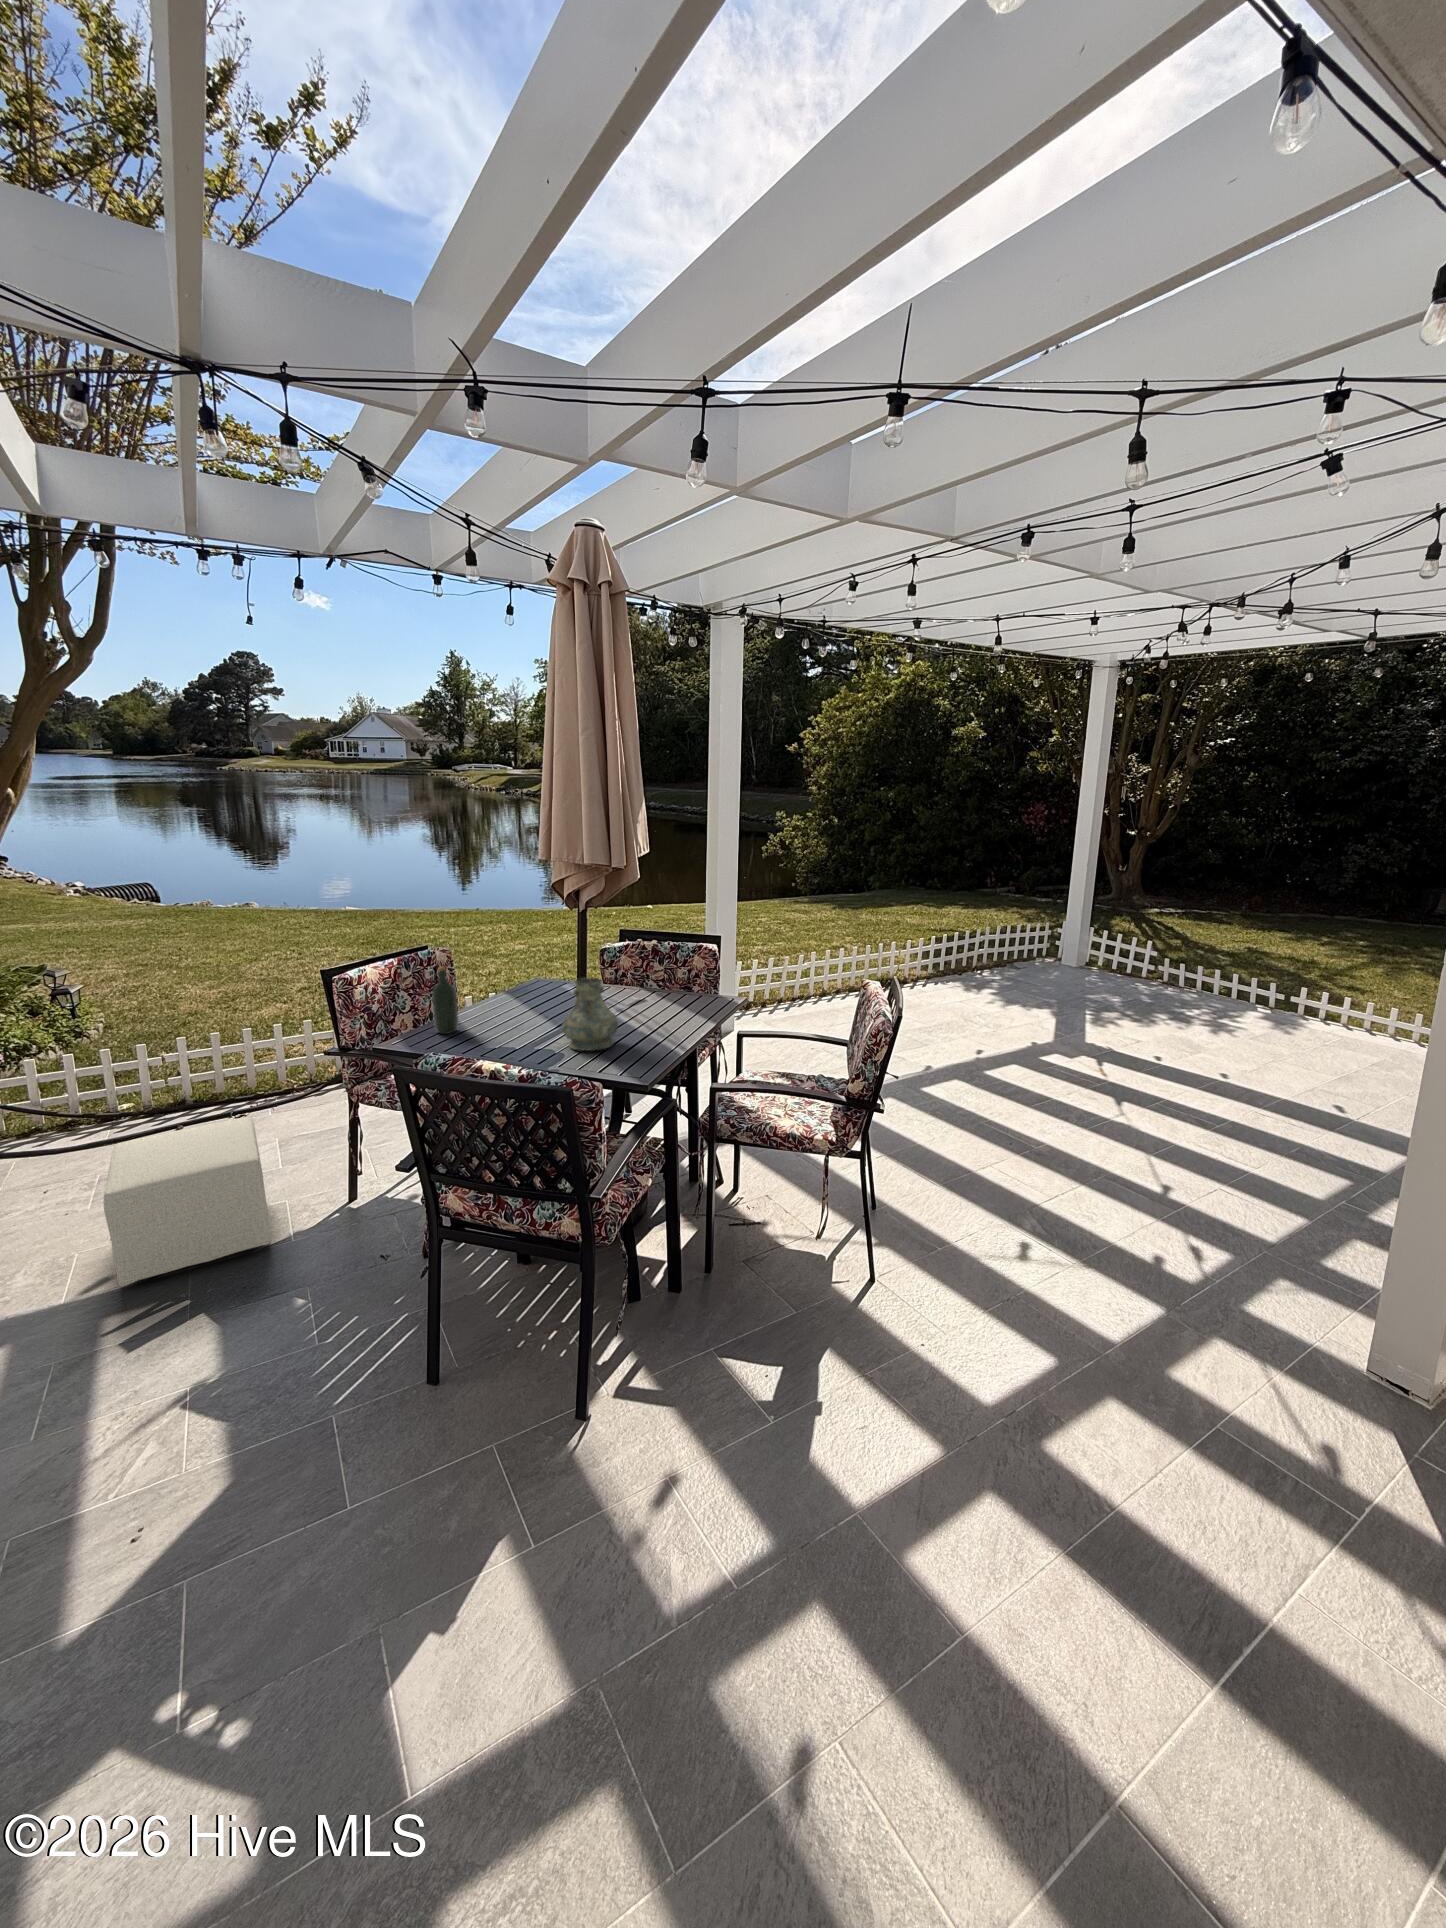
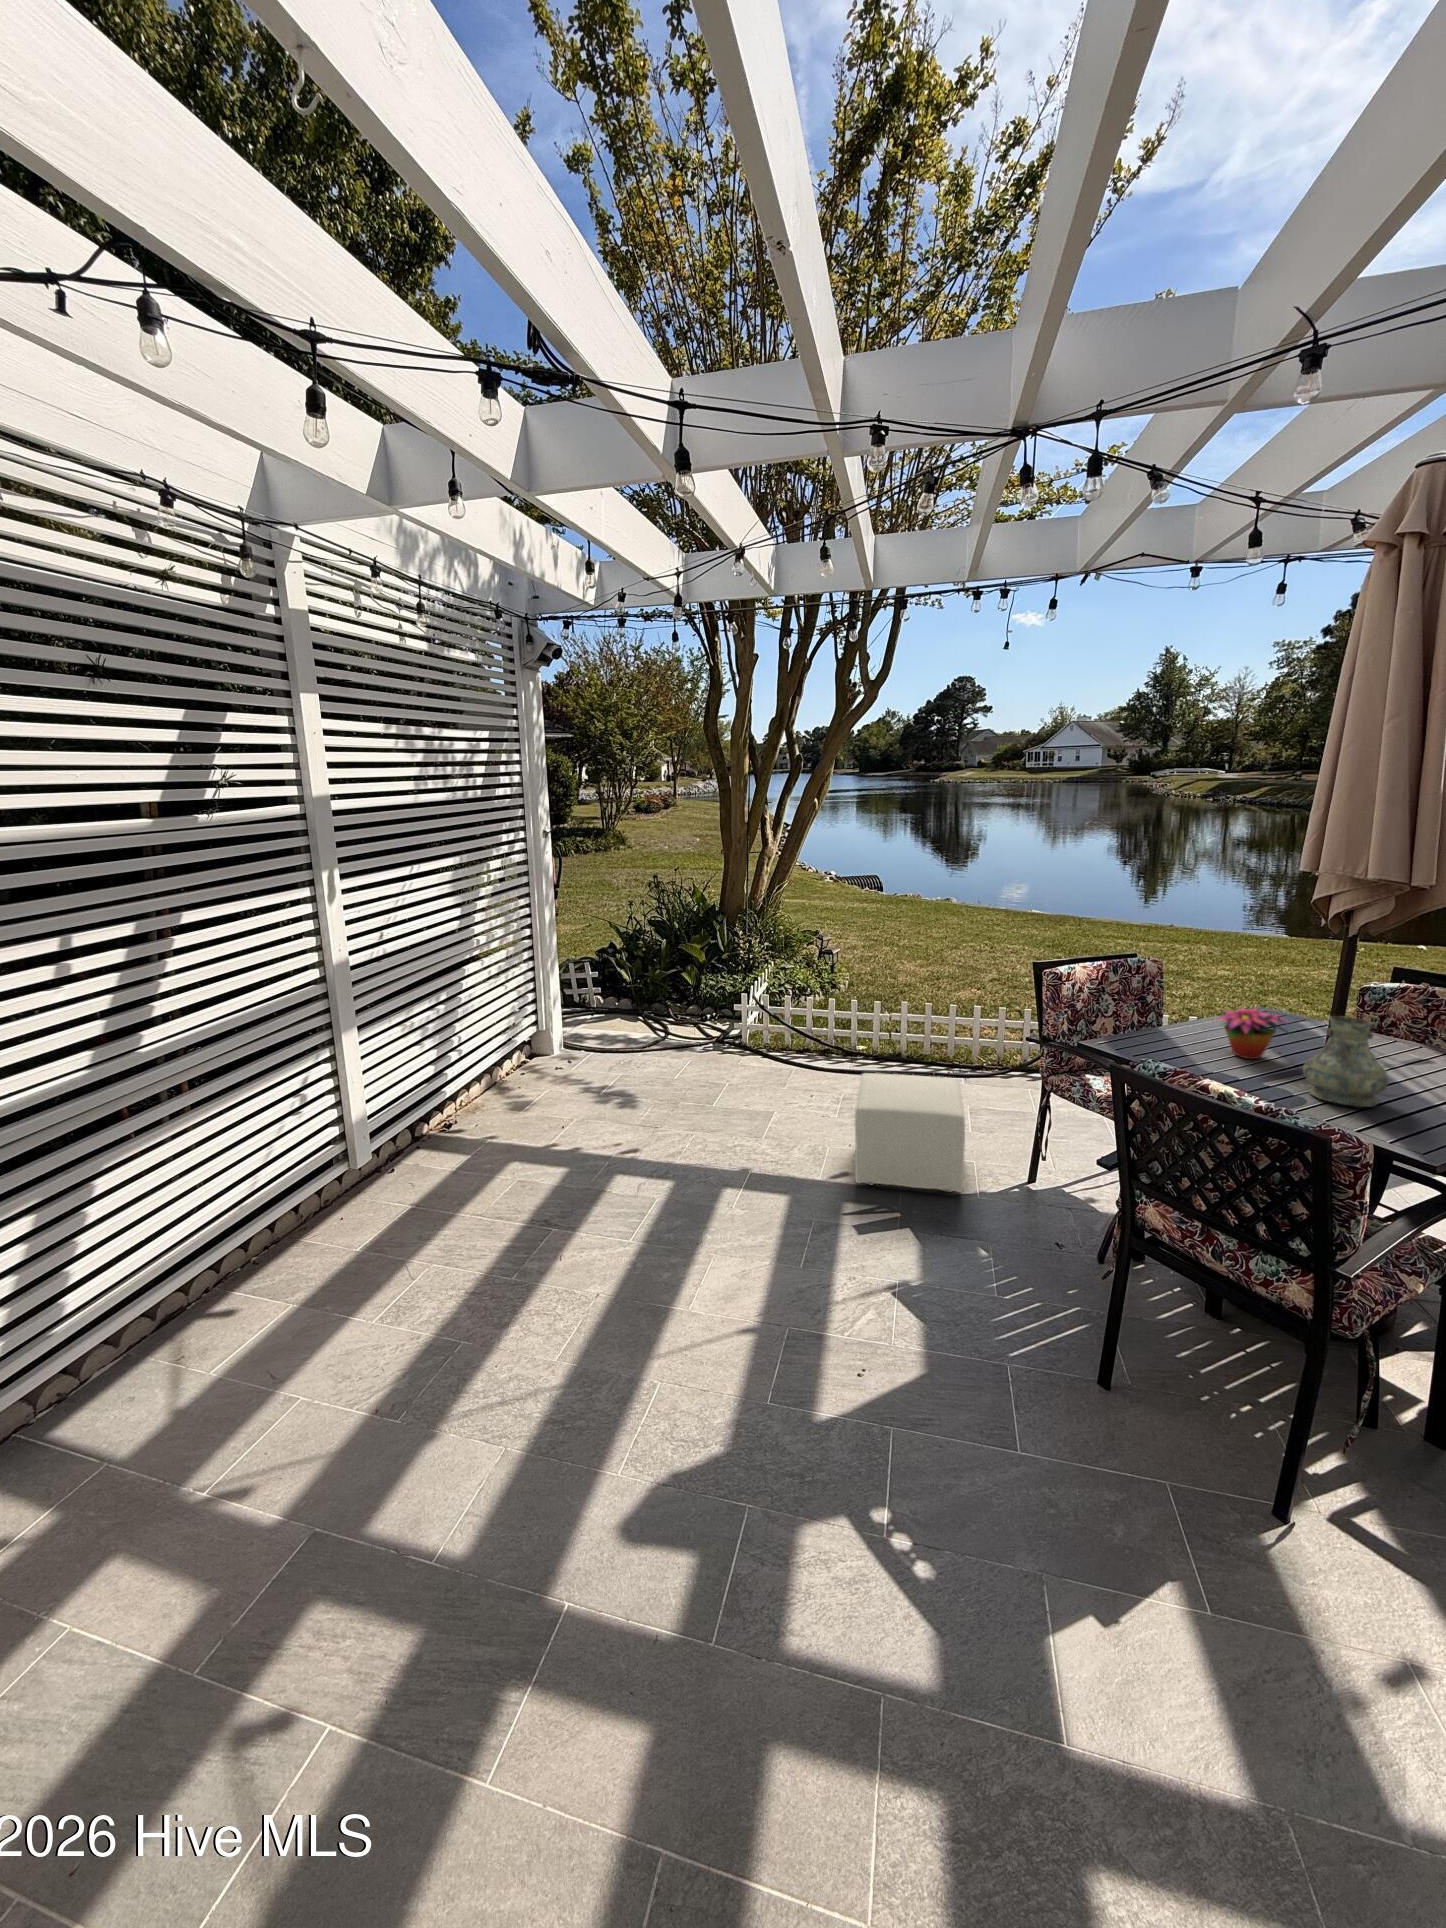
wine bottle: present [432,966,458,1034] -> none [1142,976,1171,1046]
flower arrangement: none [490,980,558,1028] -> present [1218,1008,1289,1059]

